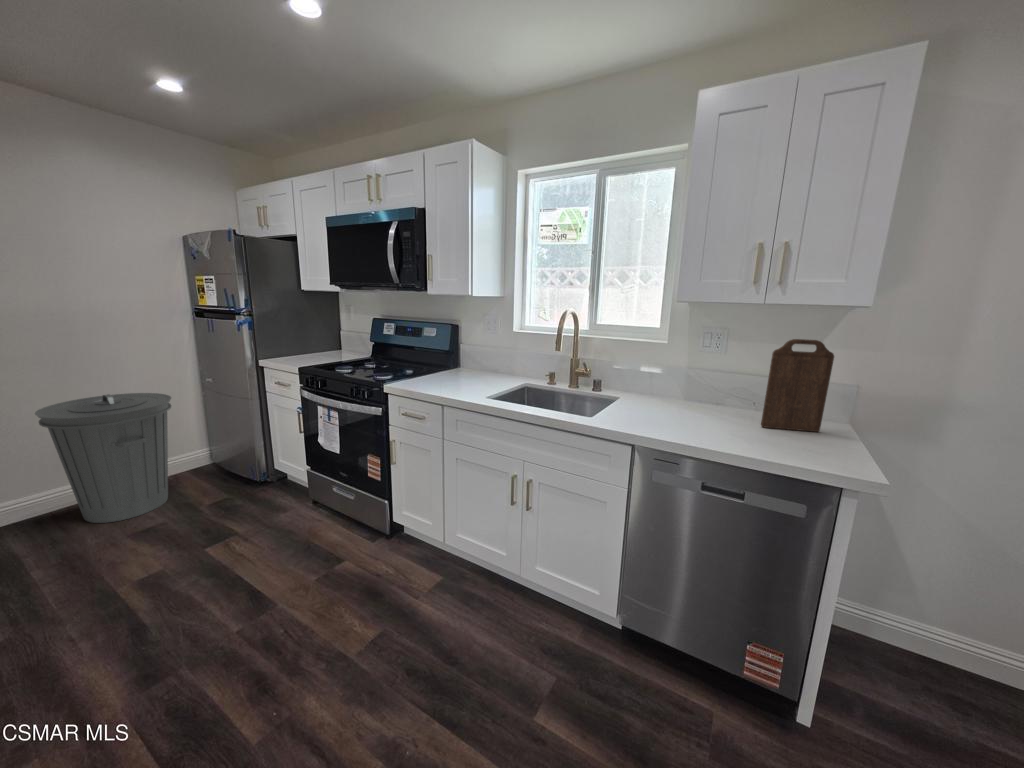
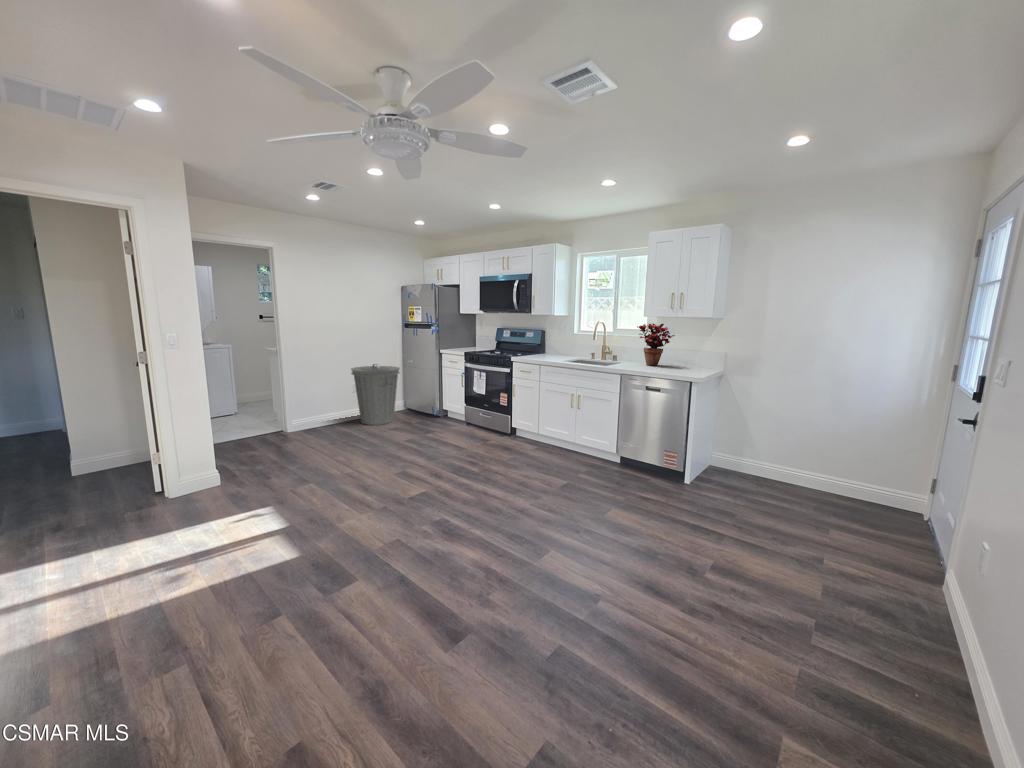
potted plant: none [652,320,745,417] -> present [637,324,675,366]
cutting board: present [761,339,834,432] -> none [682,330,710,369]

